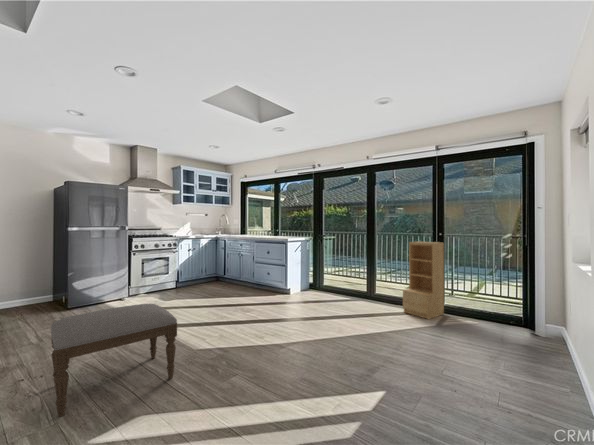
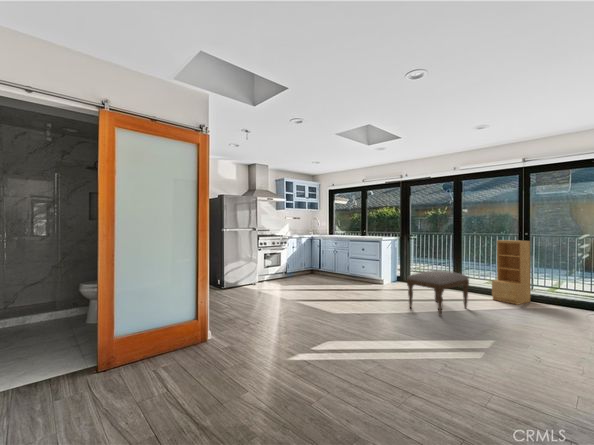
ottoman: present [51,304,177,417] -> present [407,270,469,316]

